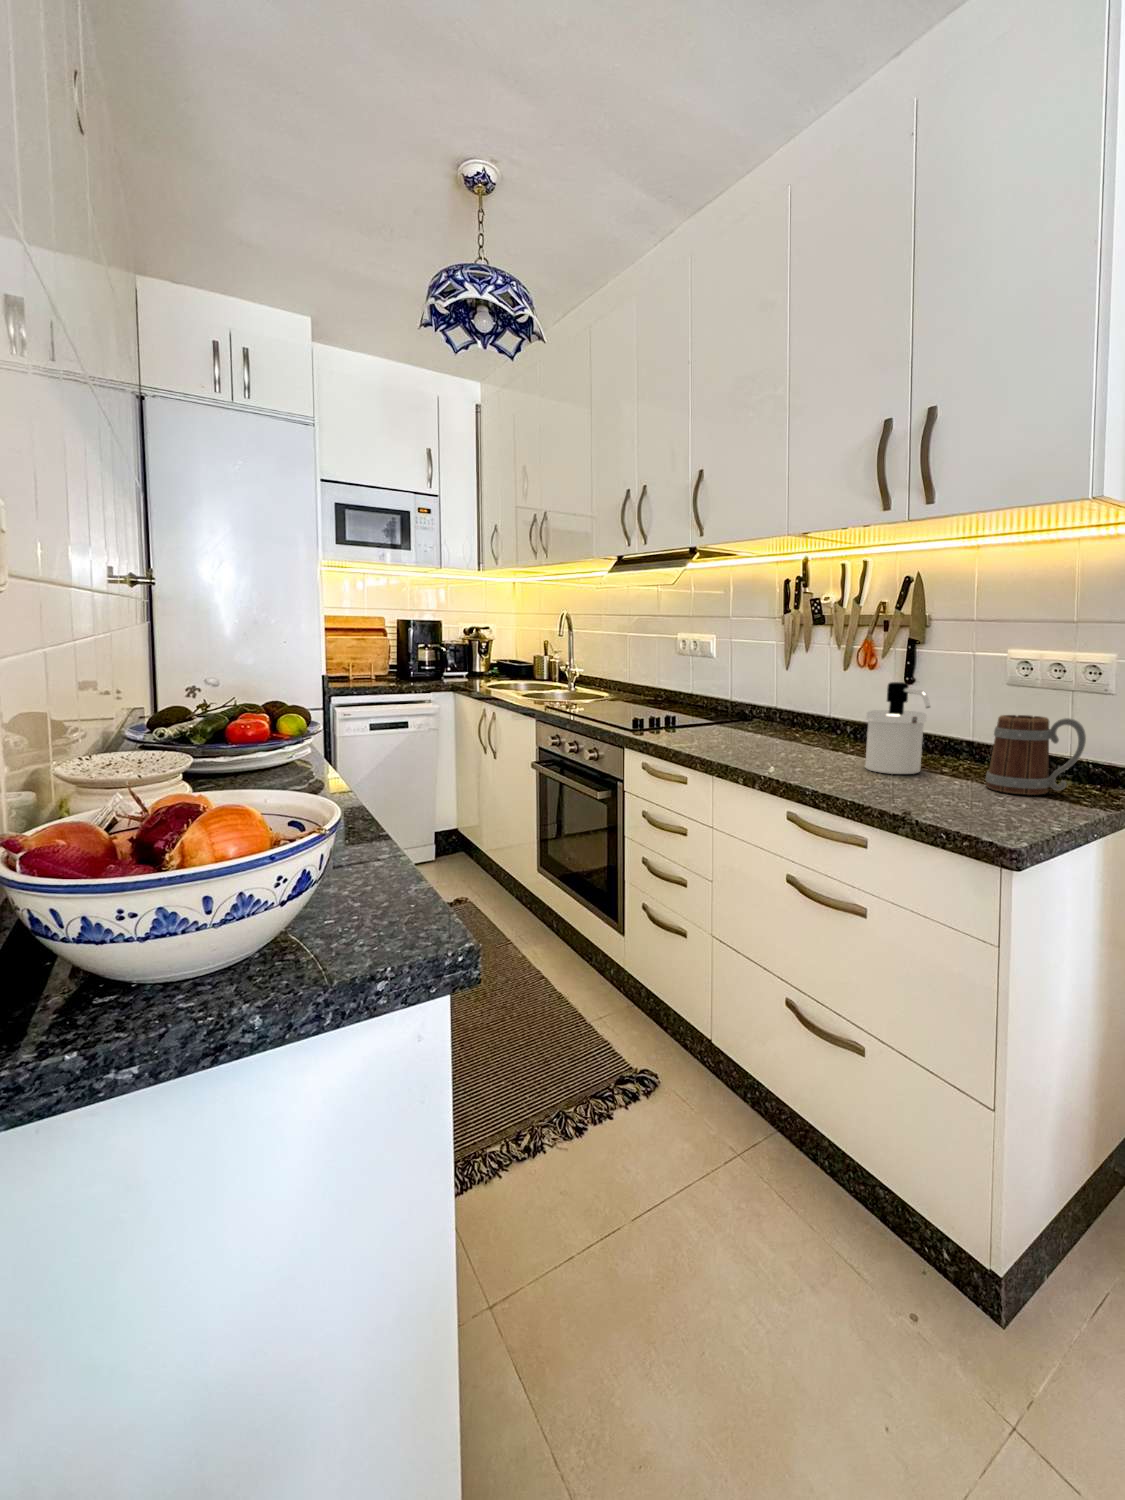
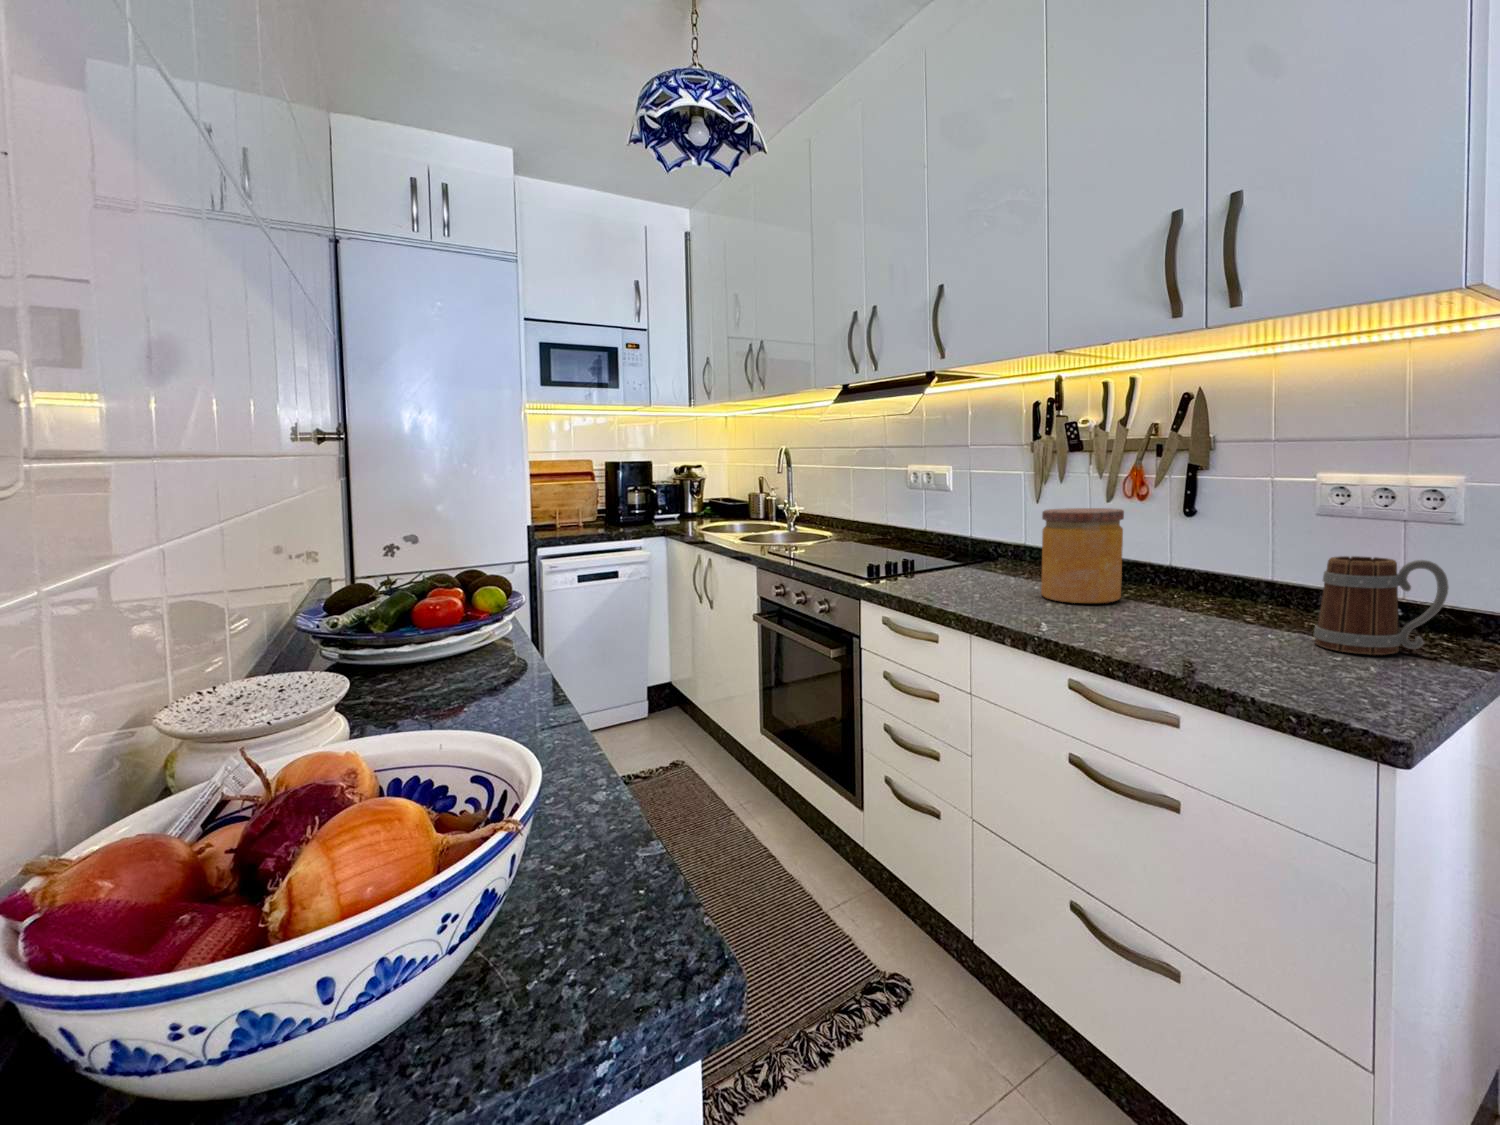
jar: none [778,672,849,754] -> present [1041,508,1124,603]
soap dispenser: present [865,682,930,774] -> none [1154,519,1242,629]

